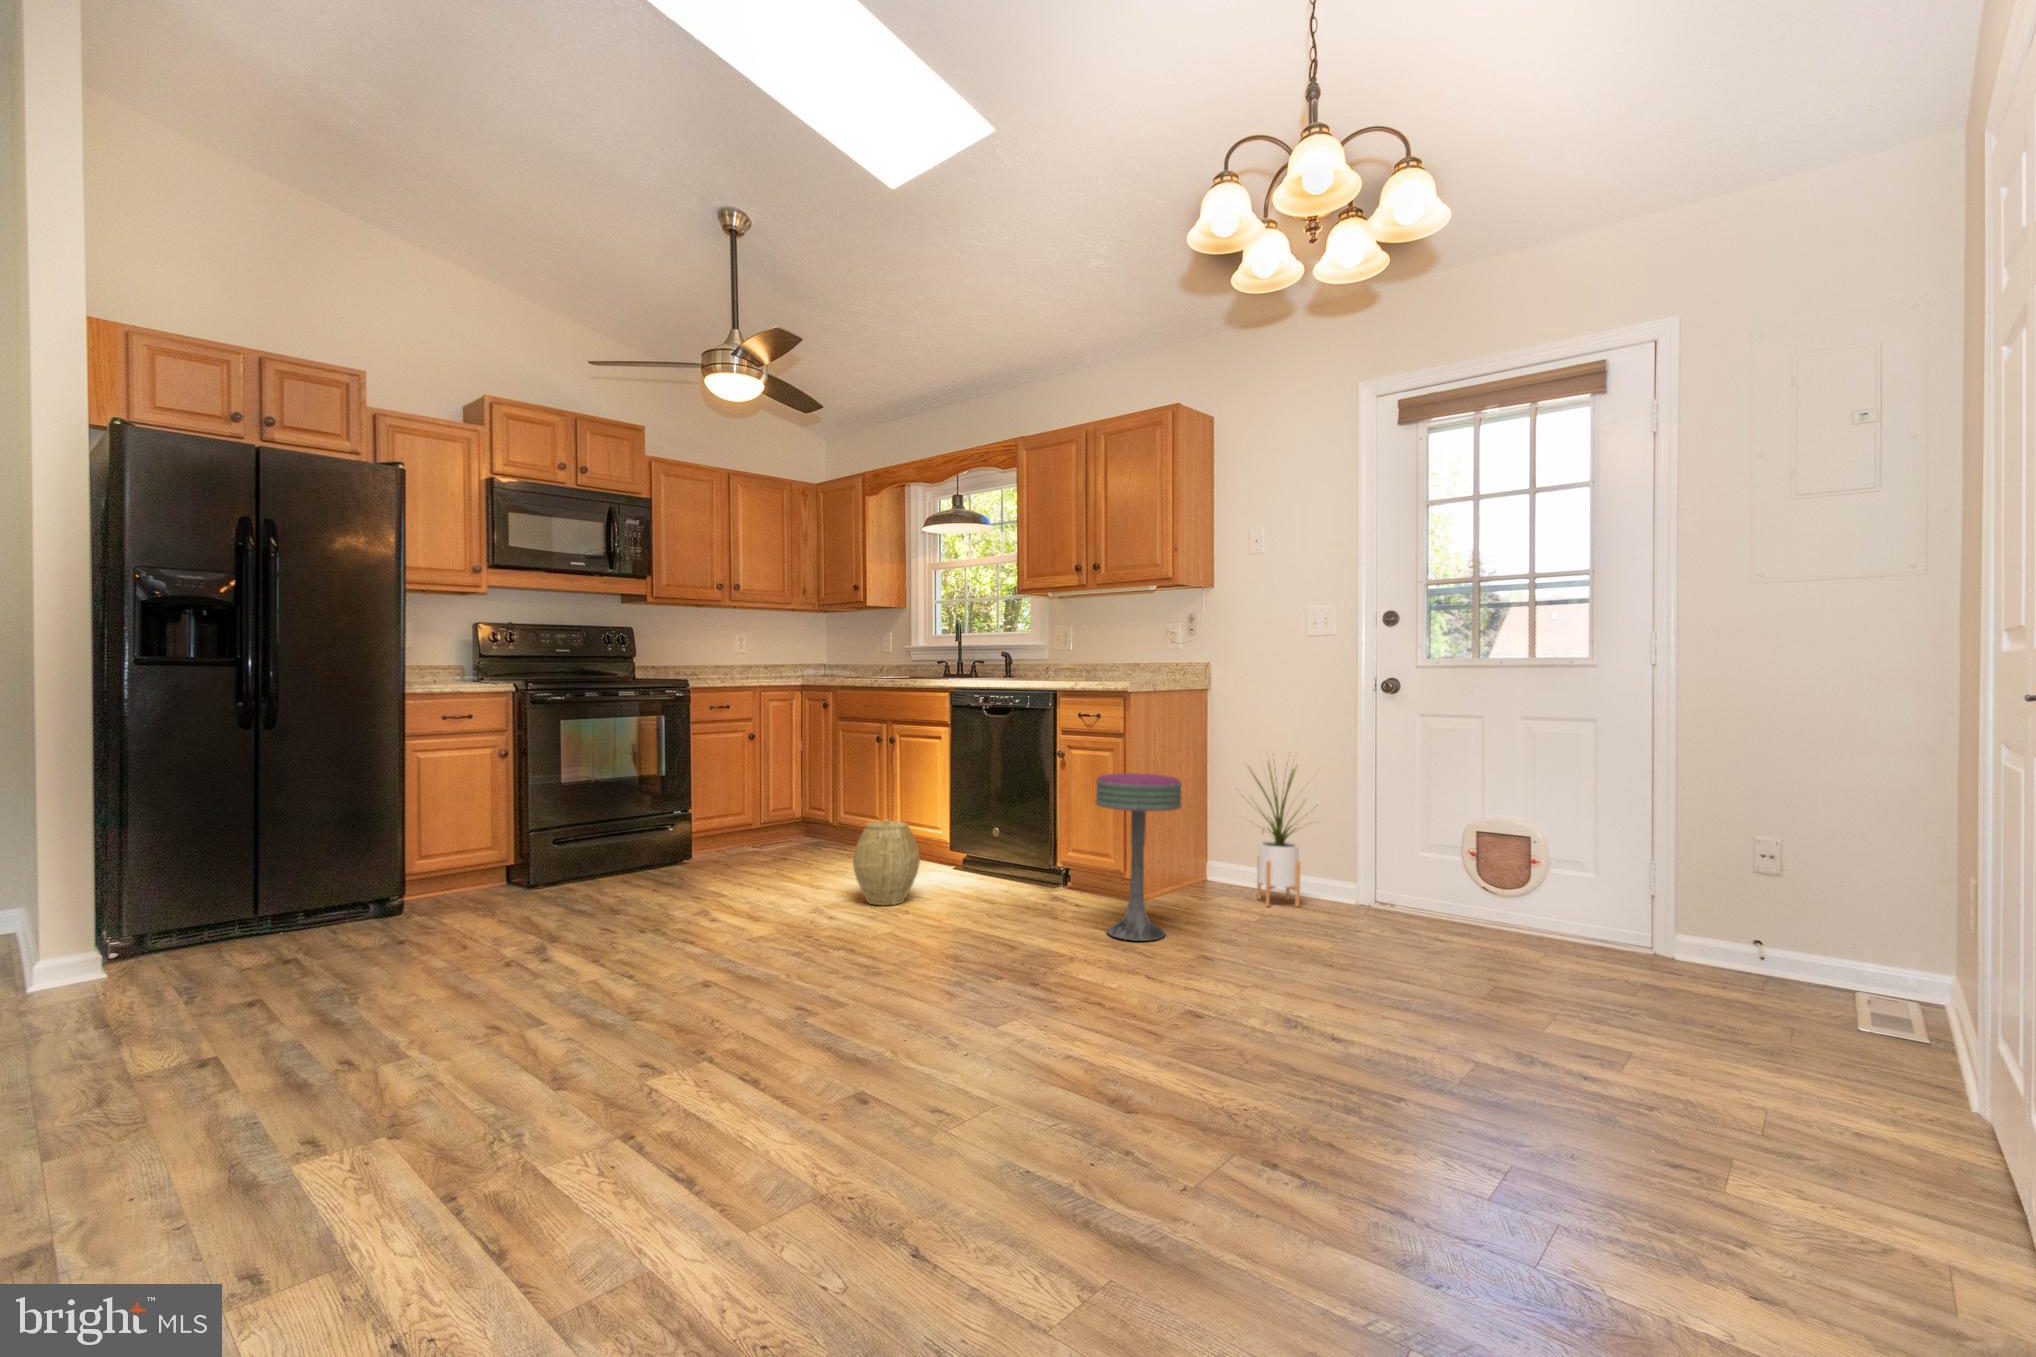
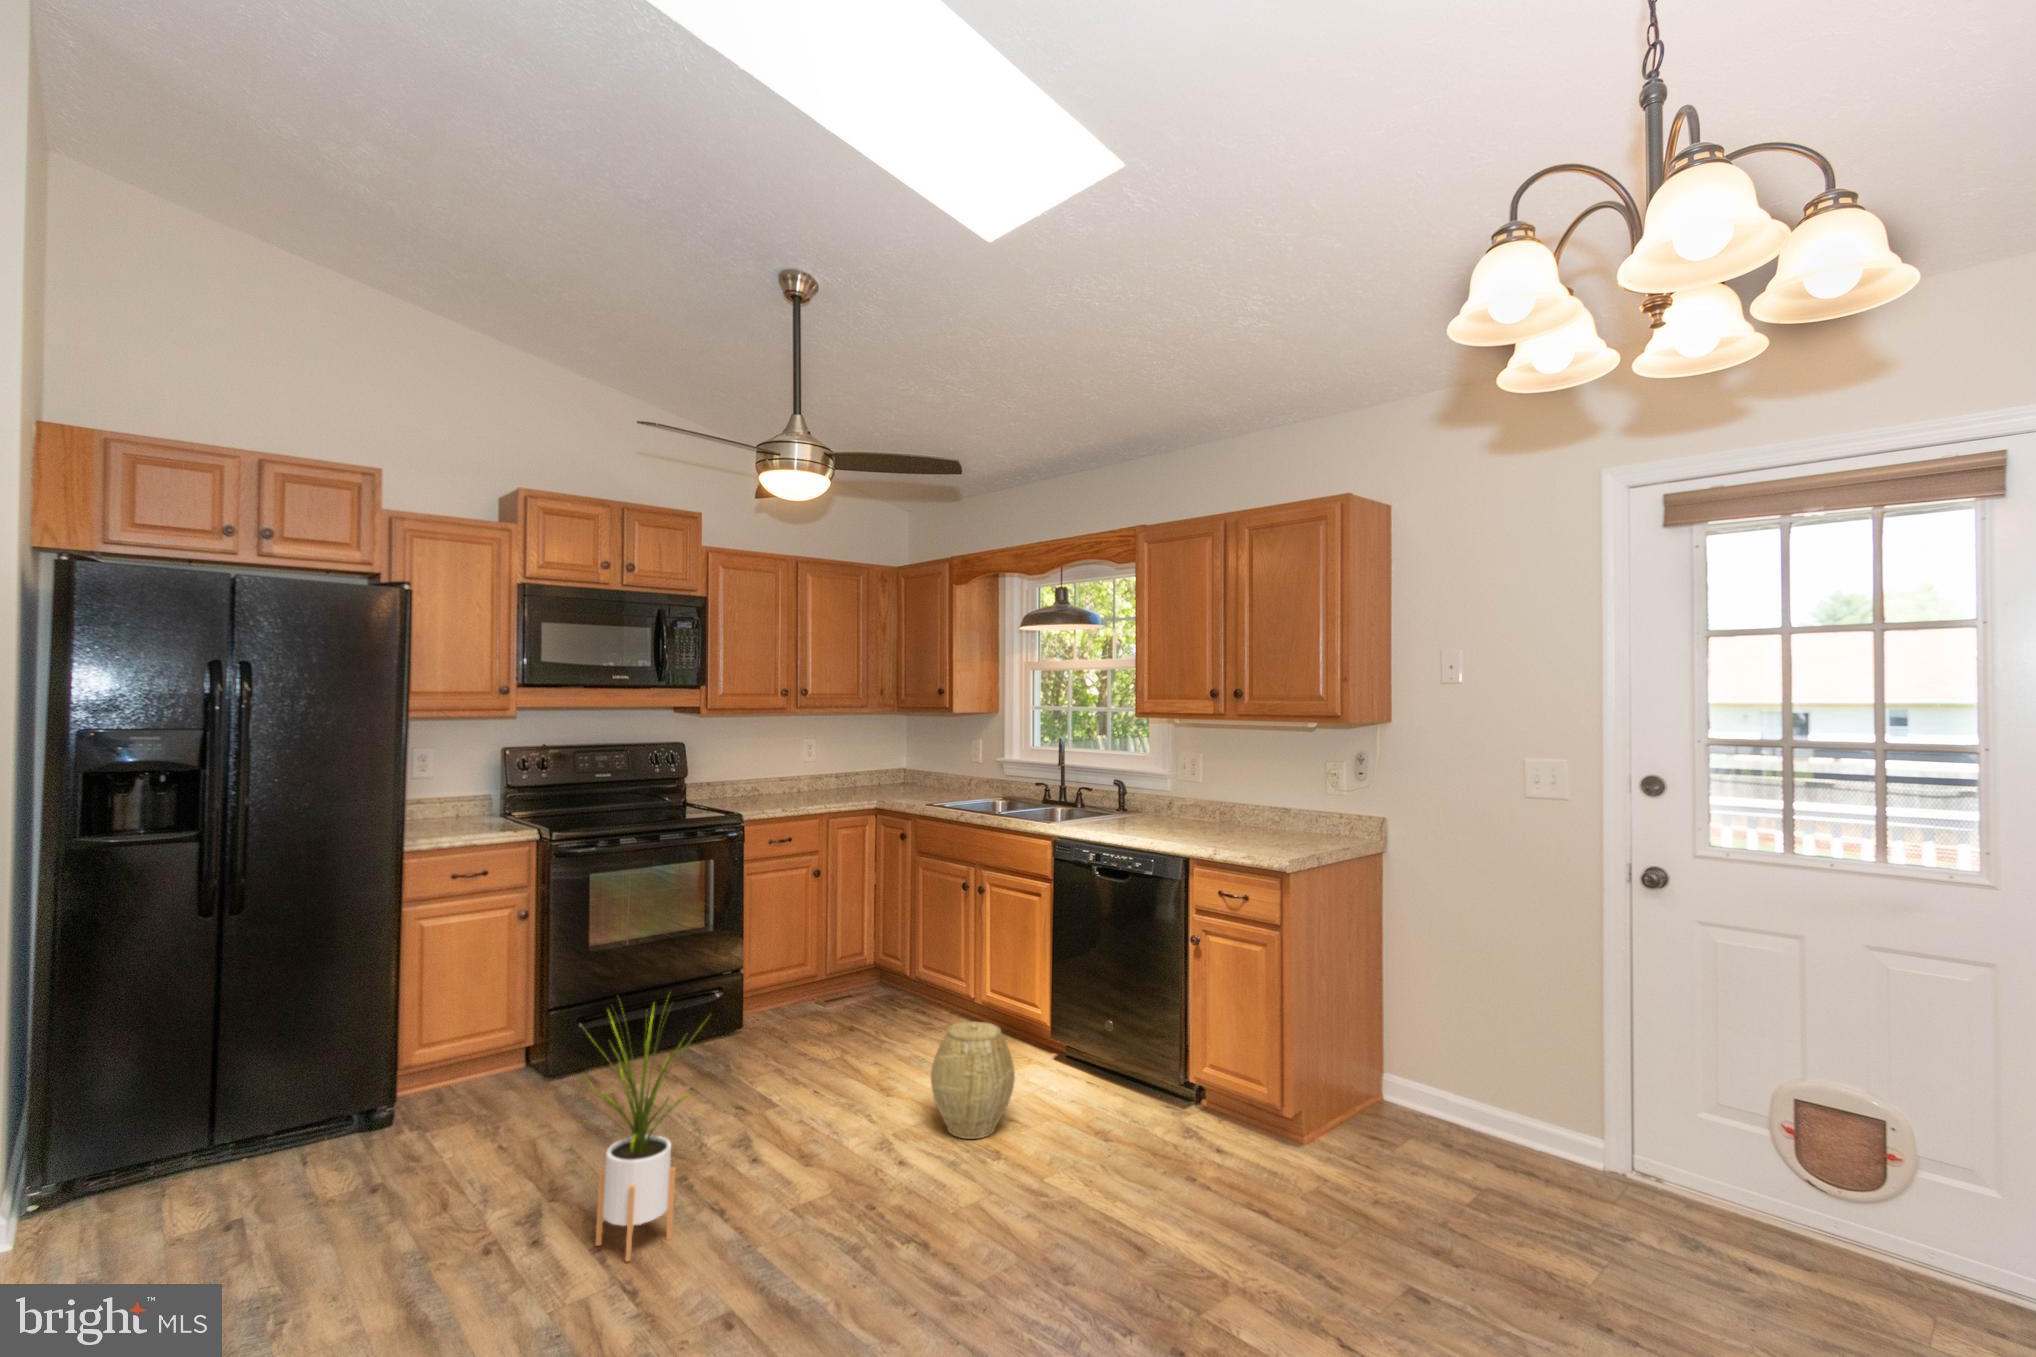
house plant: present [1250,764,1311,907] -> present [585,997,698,1262]
bar stool: present [1096,773,1182,941] -> none [1251,996,1372,1246]

